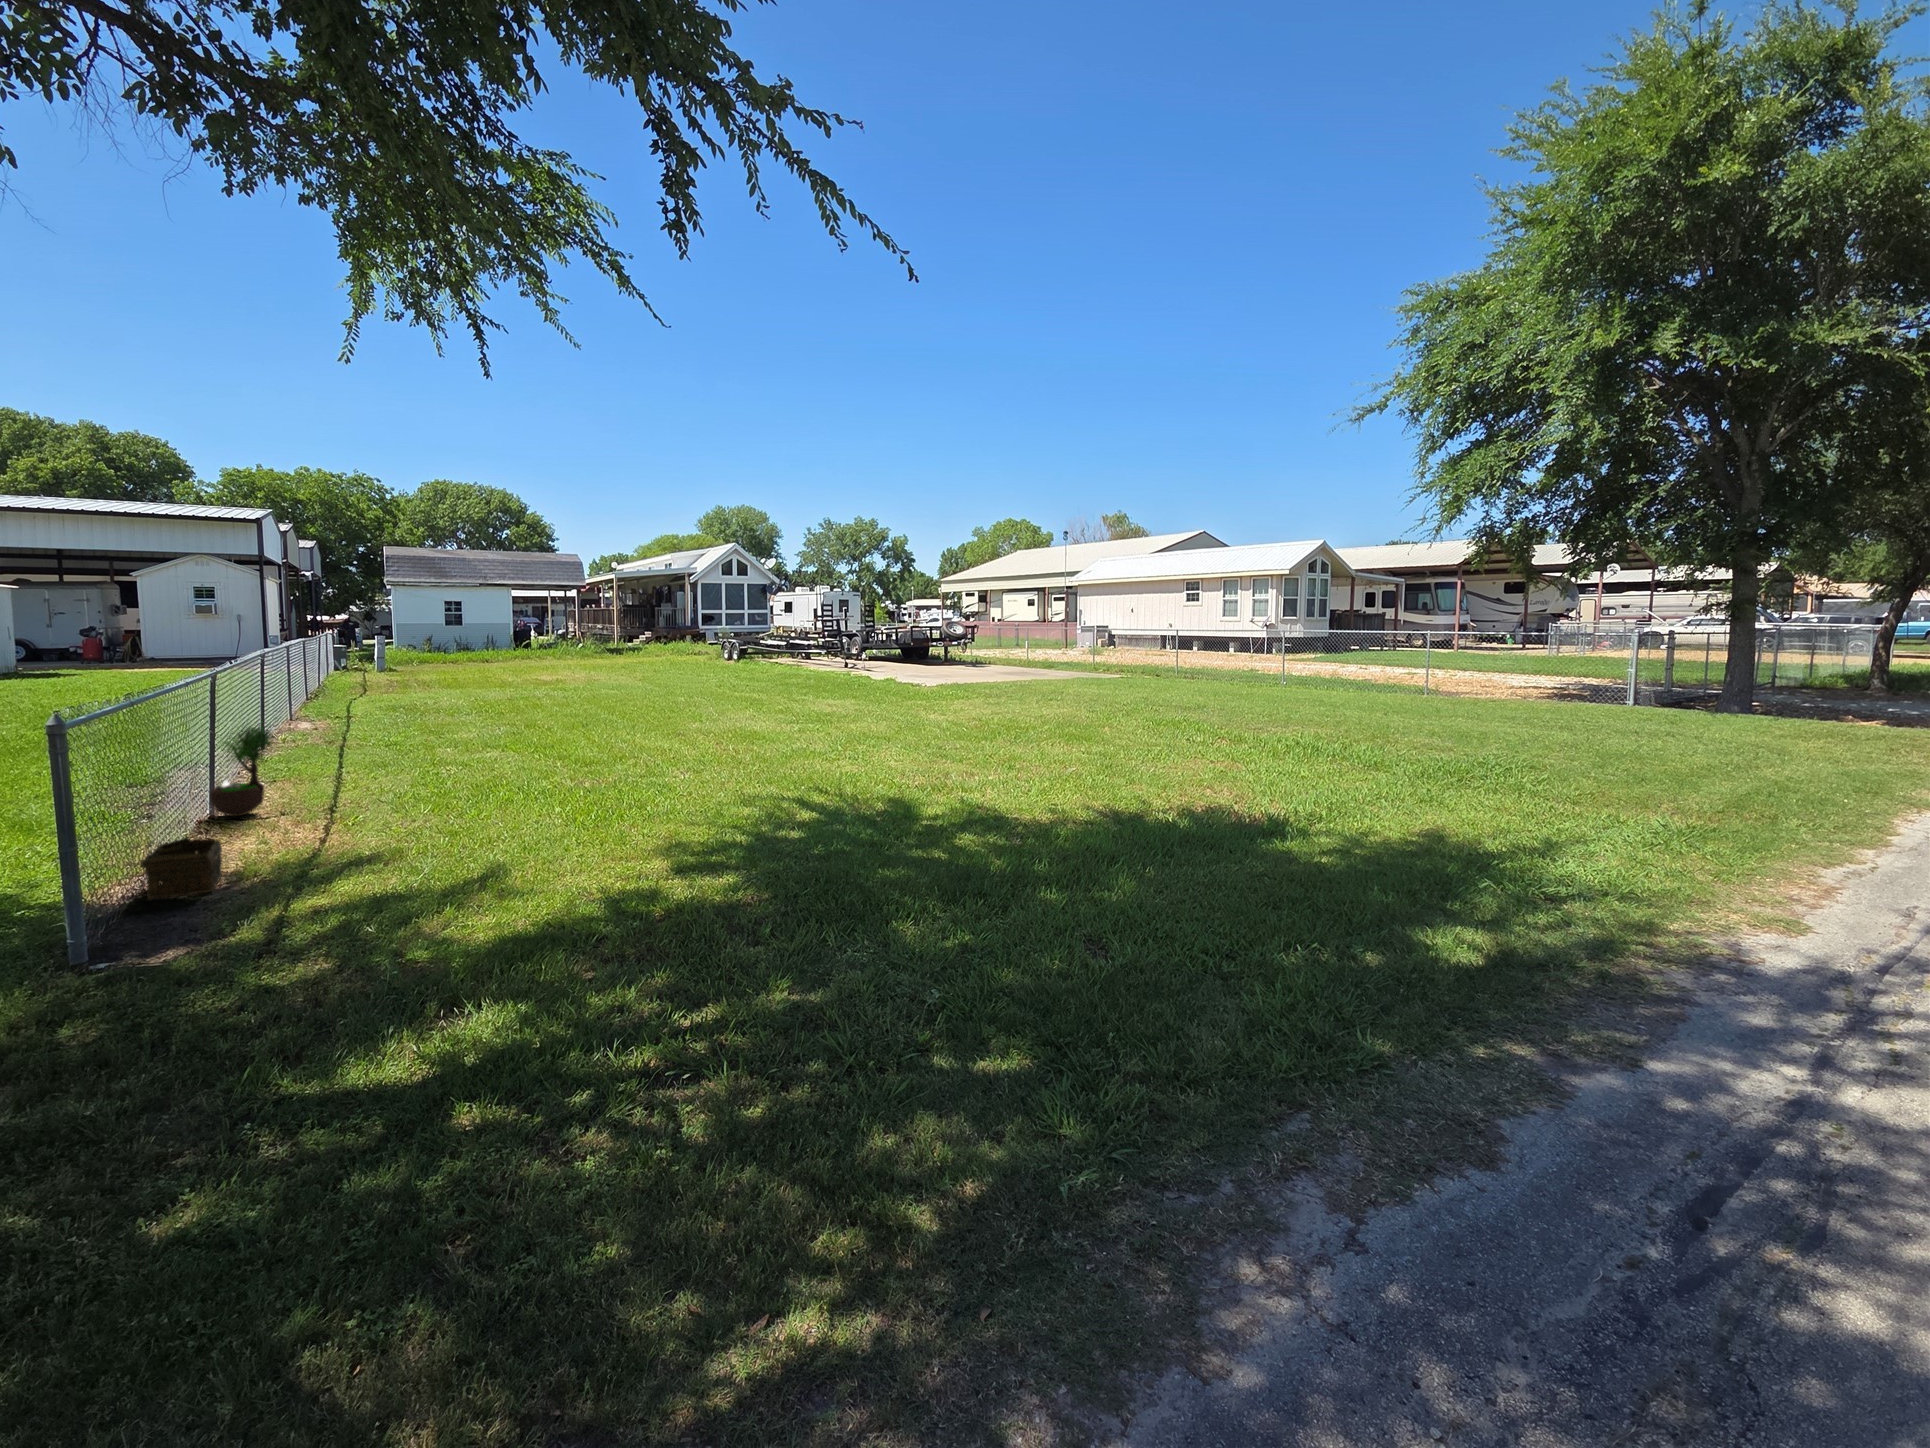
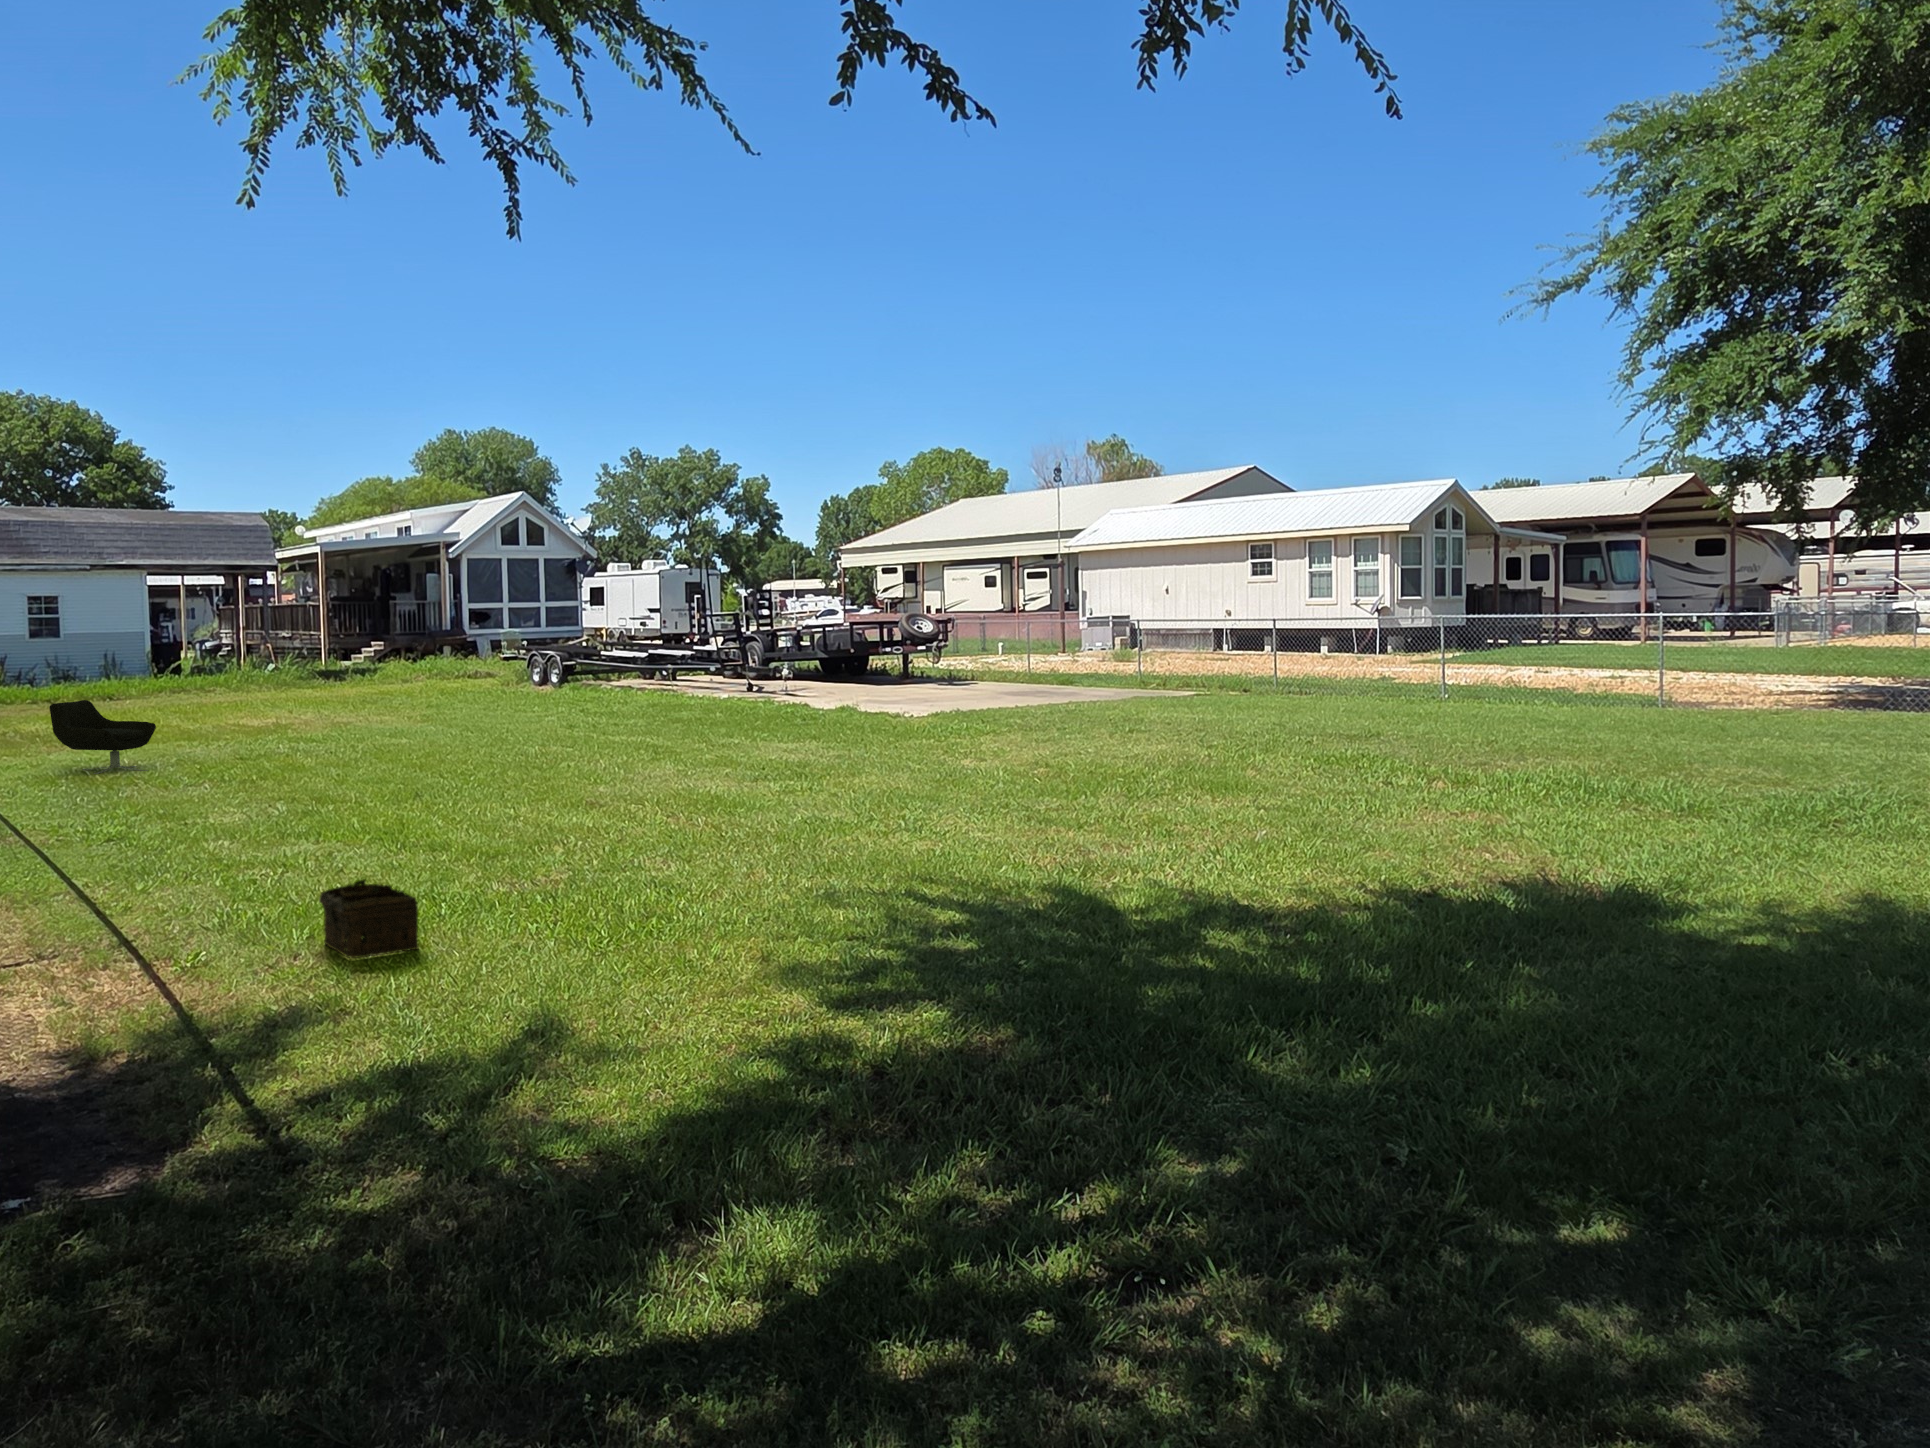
lounge chair: none [289,675,360,723] -> present [49,700,156,774]
potted tree: present [210,721,277,816] -> none [222,735,317,878]

